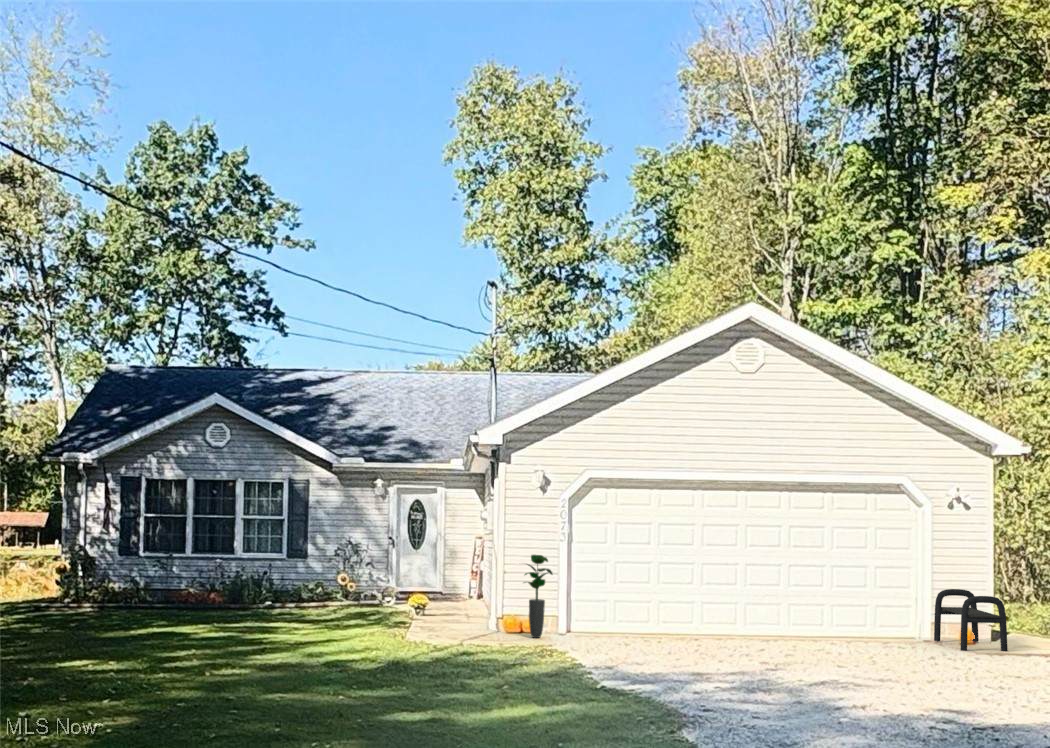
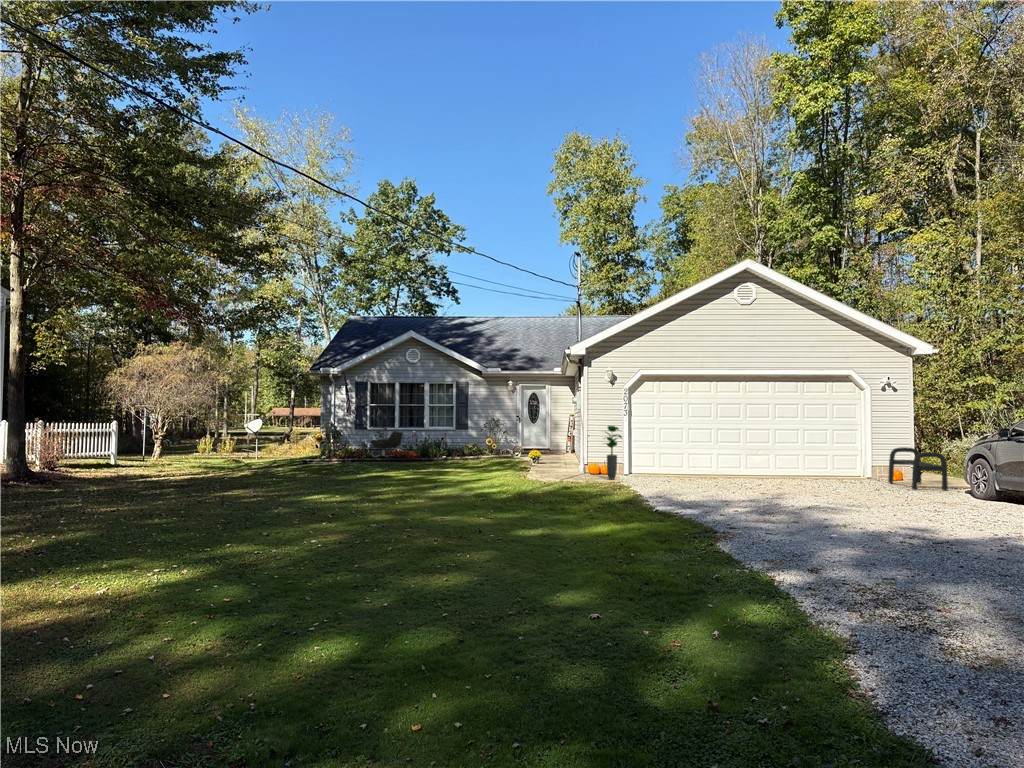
lounge chair: none [143,561,198,605] -> present [371,431,403,456]

